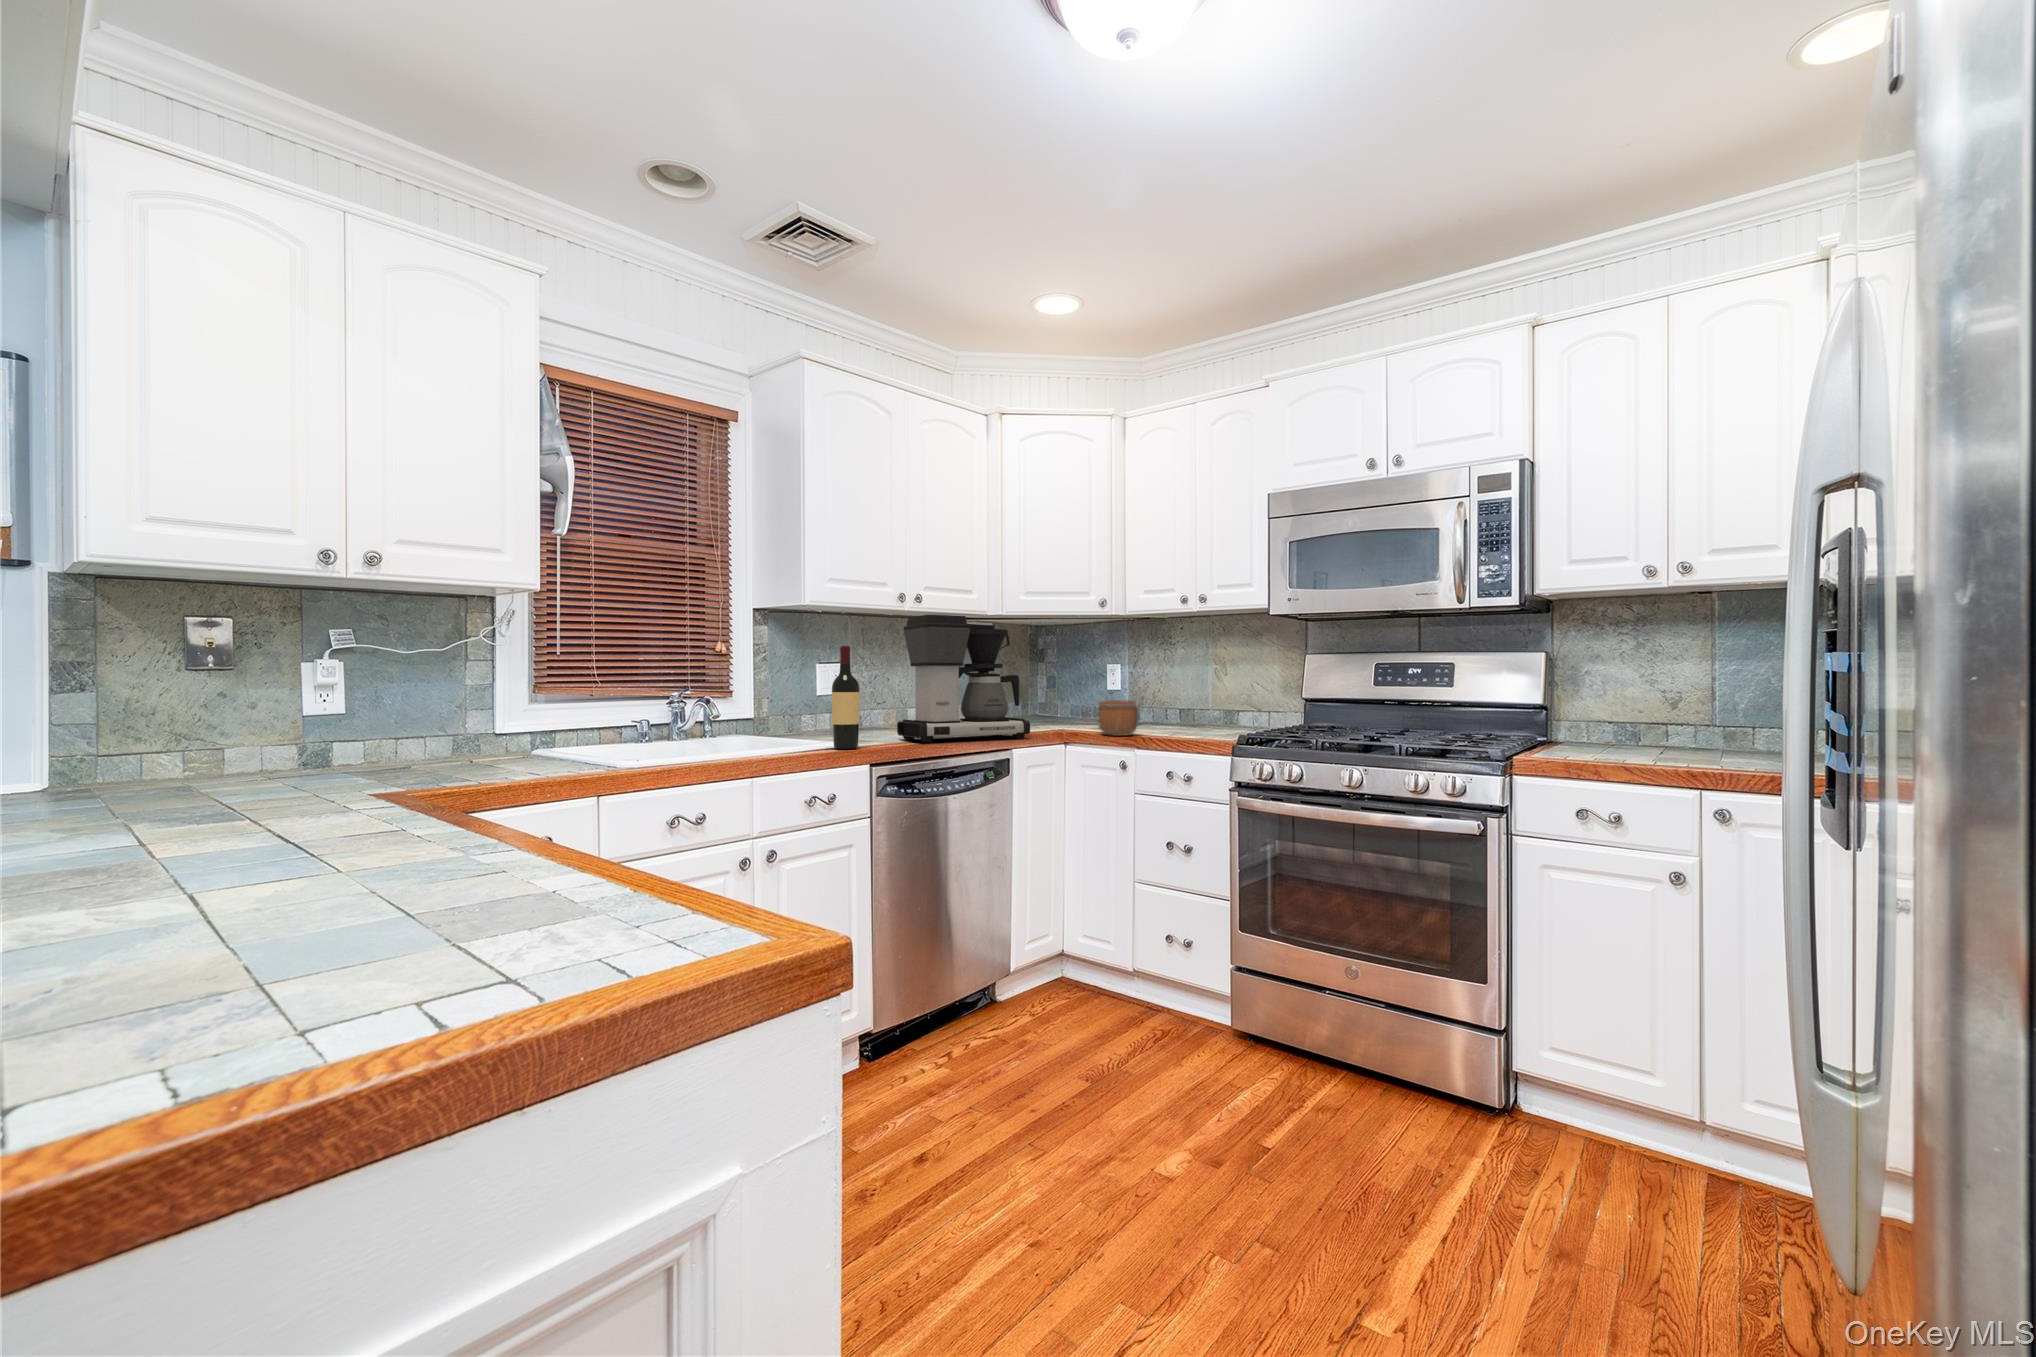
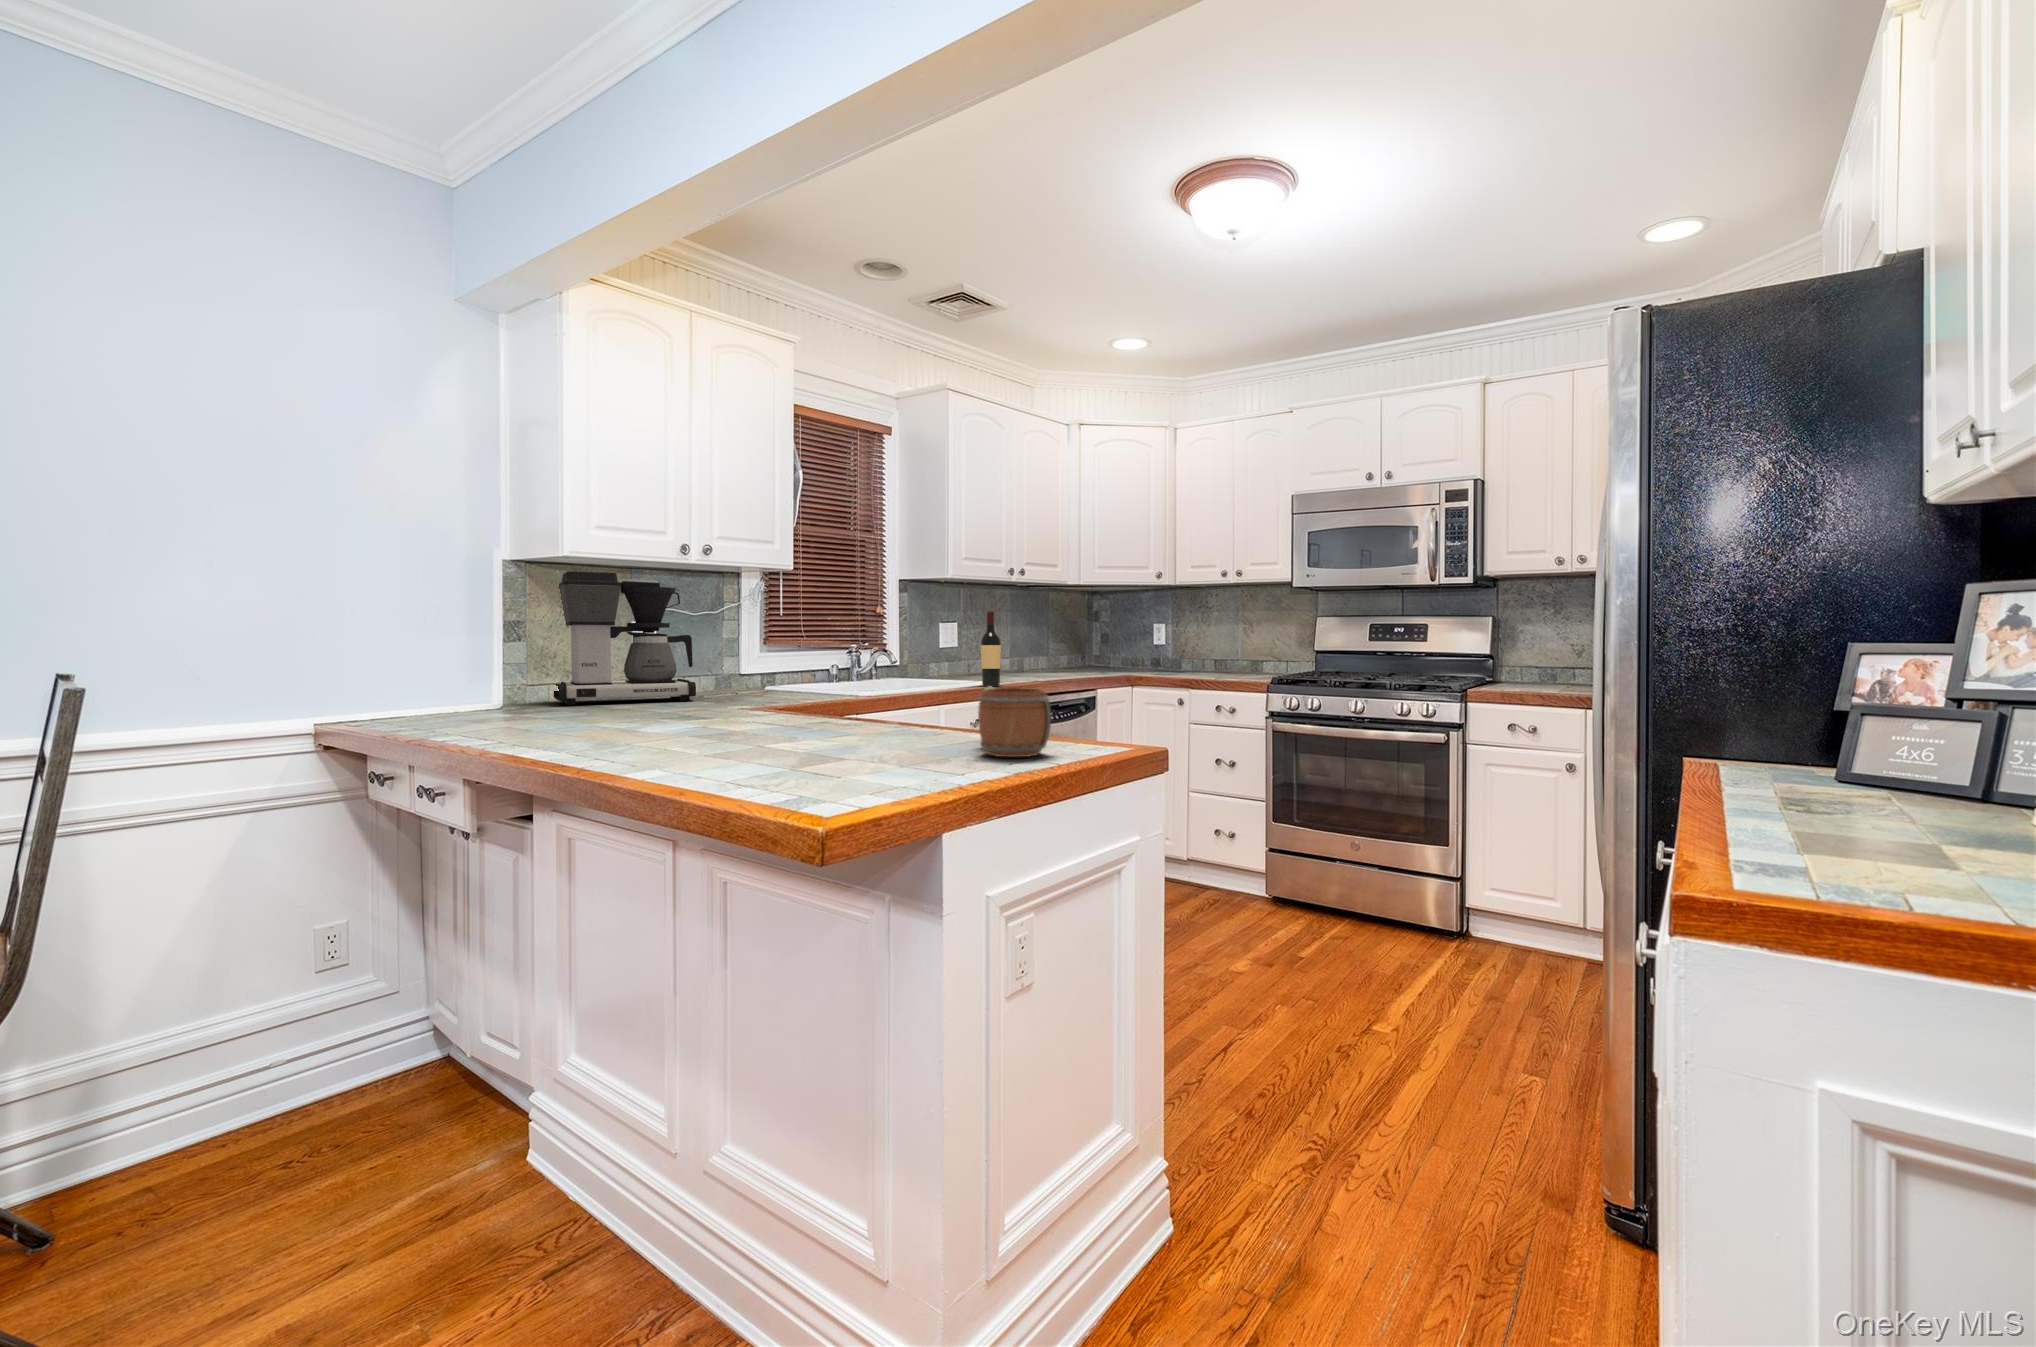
coffee maker: present [897,615,1030,742] -> present [554,571,696,705]
mug: present [1097,700,1139,736] -> present [978,687,1051,757]

